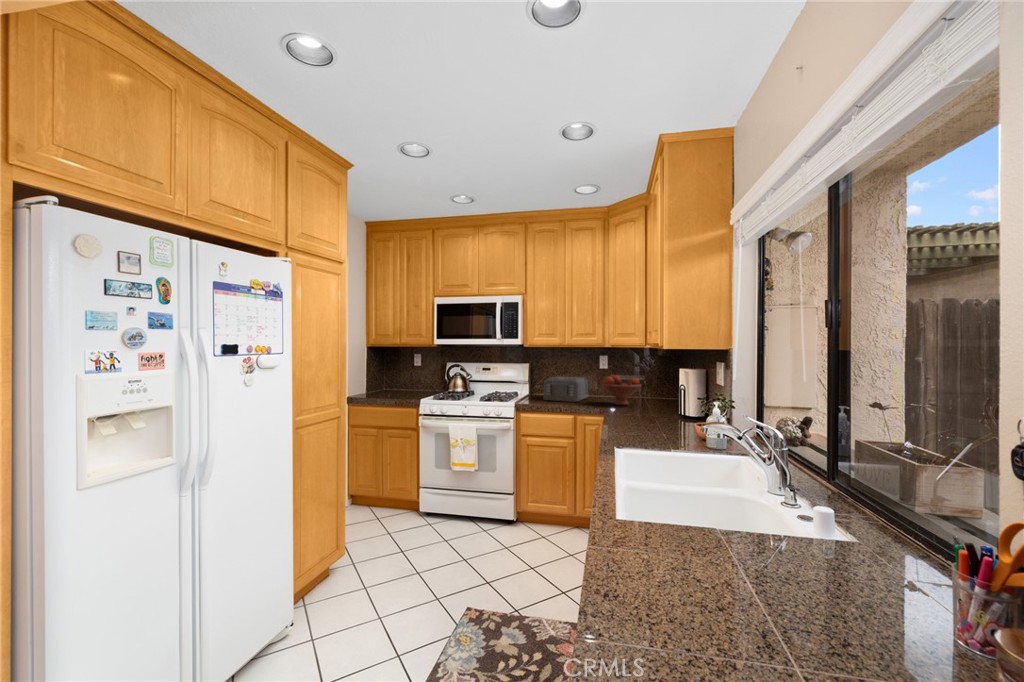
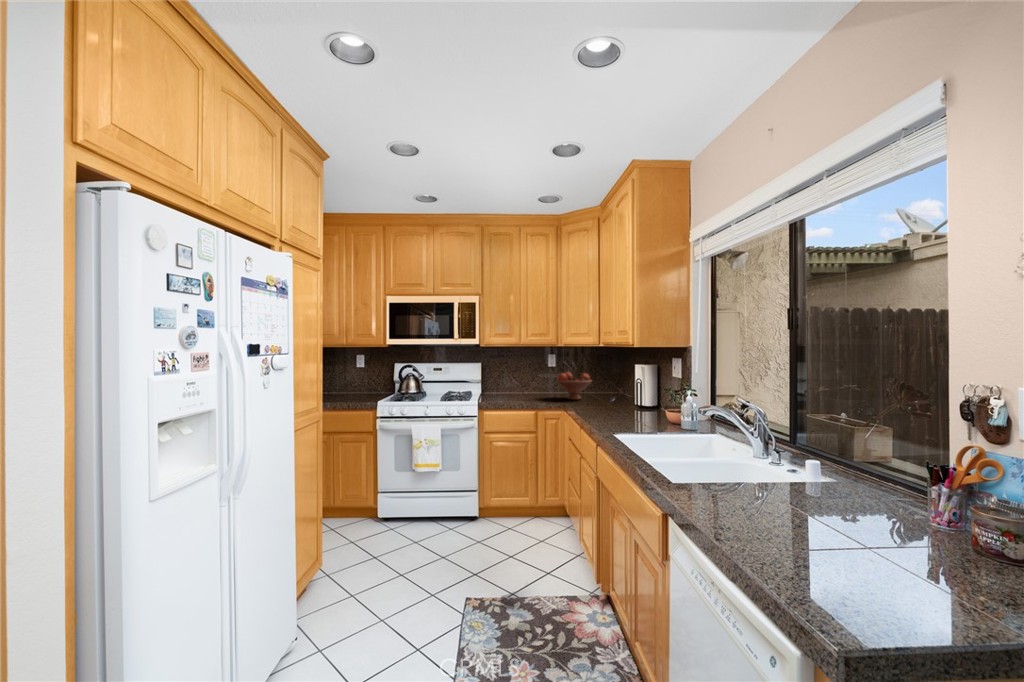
toaster: present [543,376,588,402] -> none [499,375,540,398]

